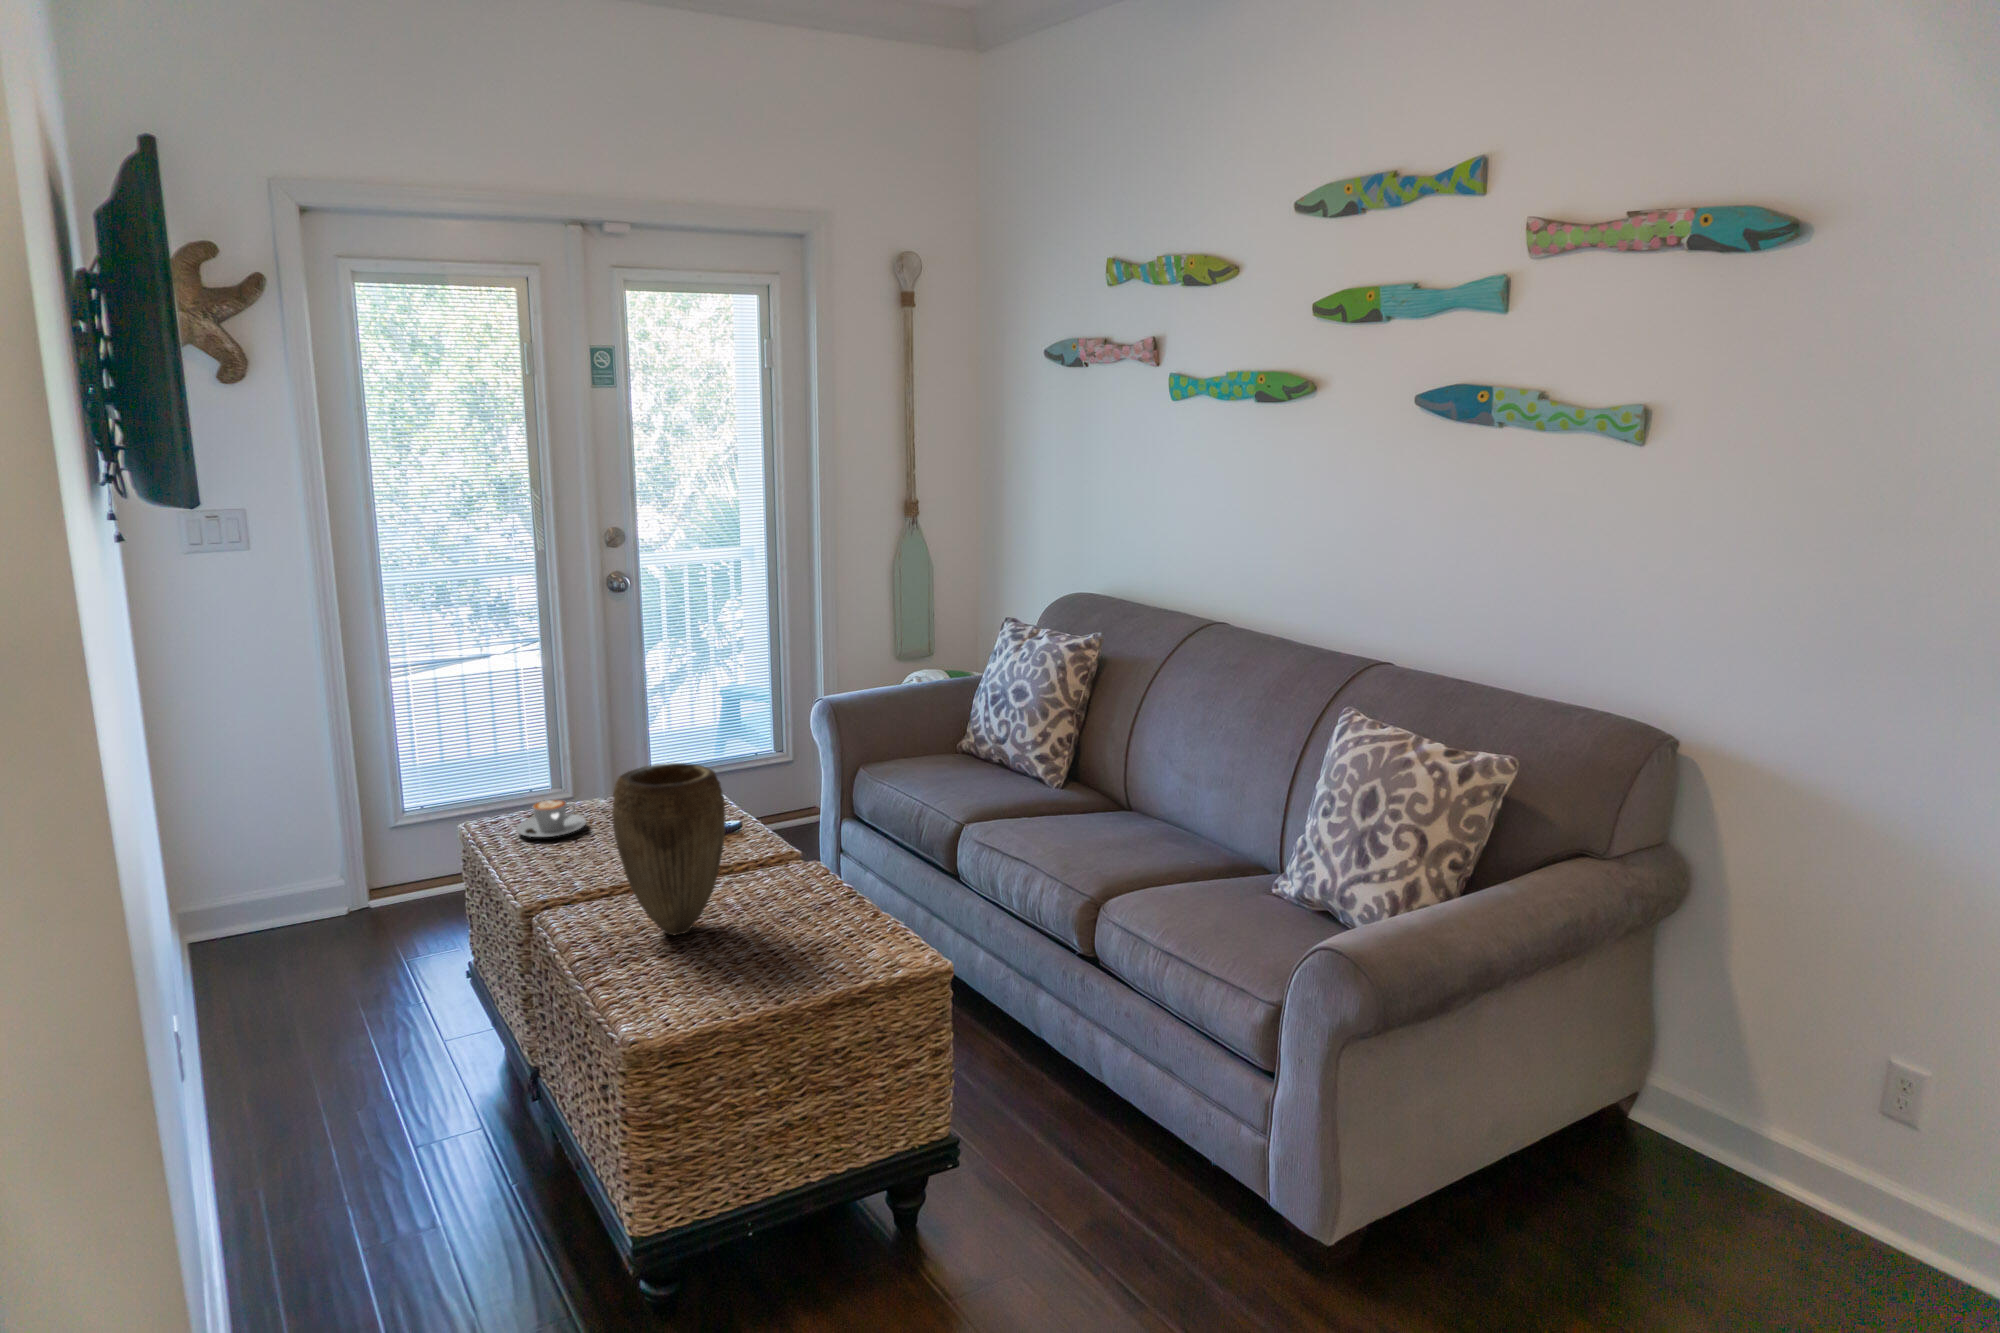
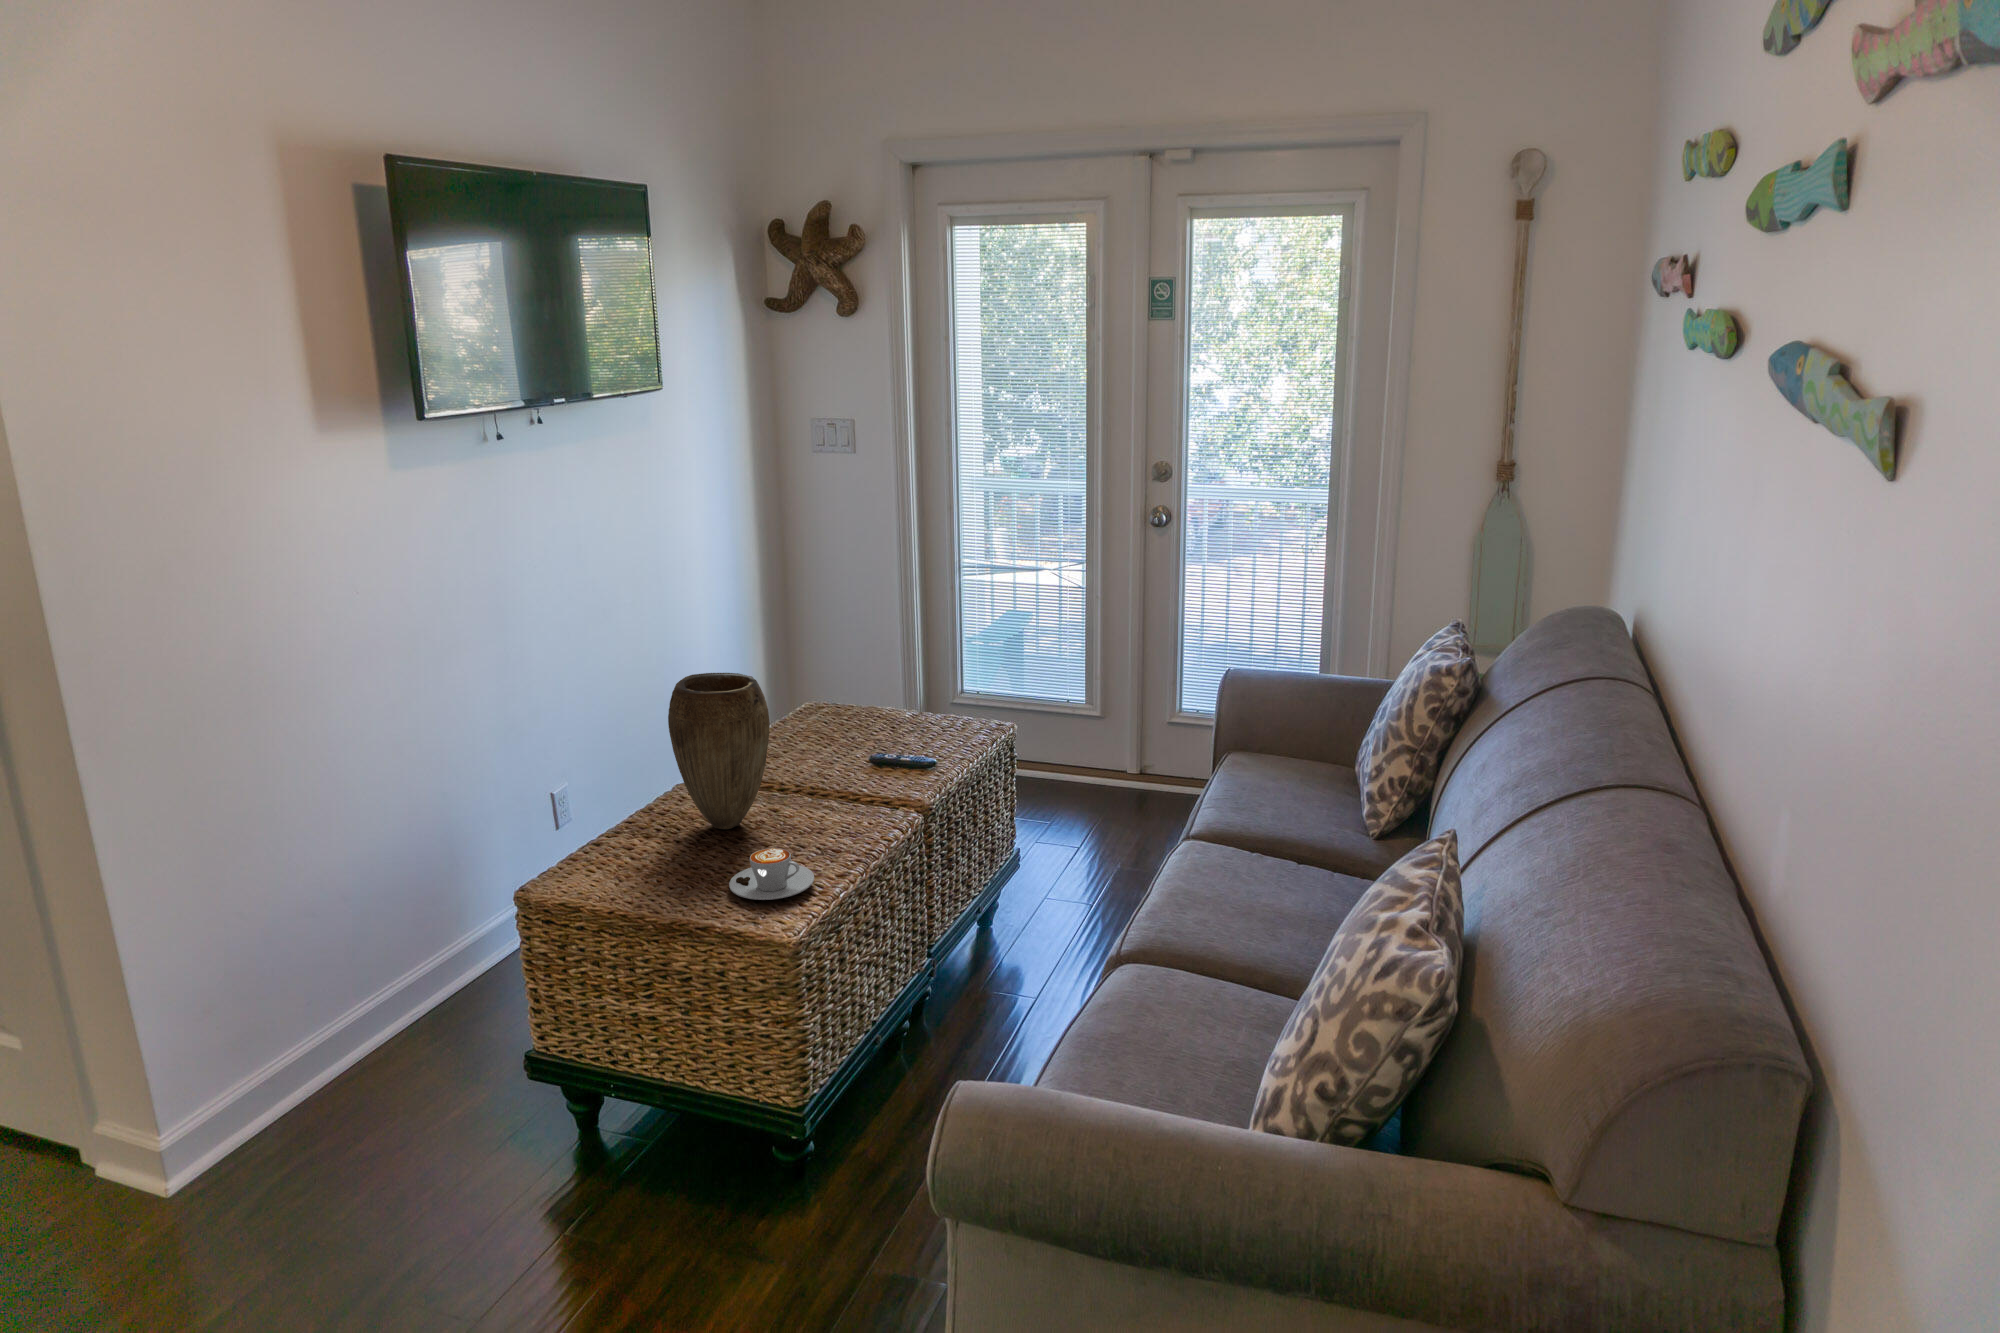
coffee cup: present [516,800,586,837] -> present [729,848,814,900]

